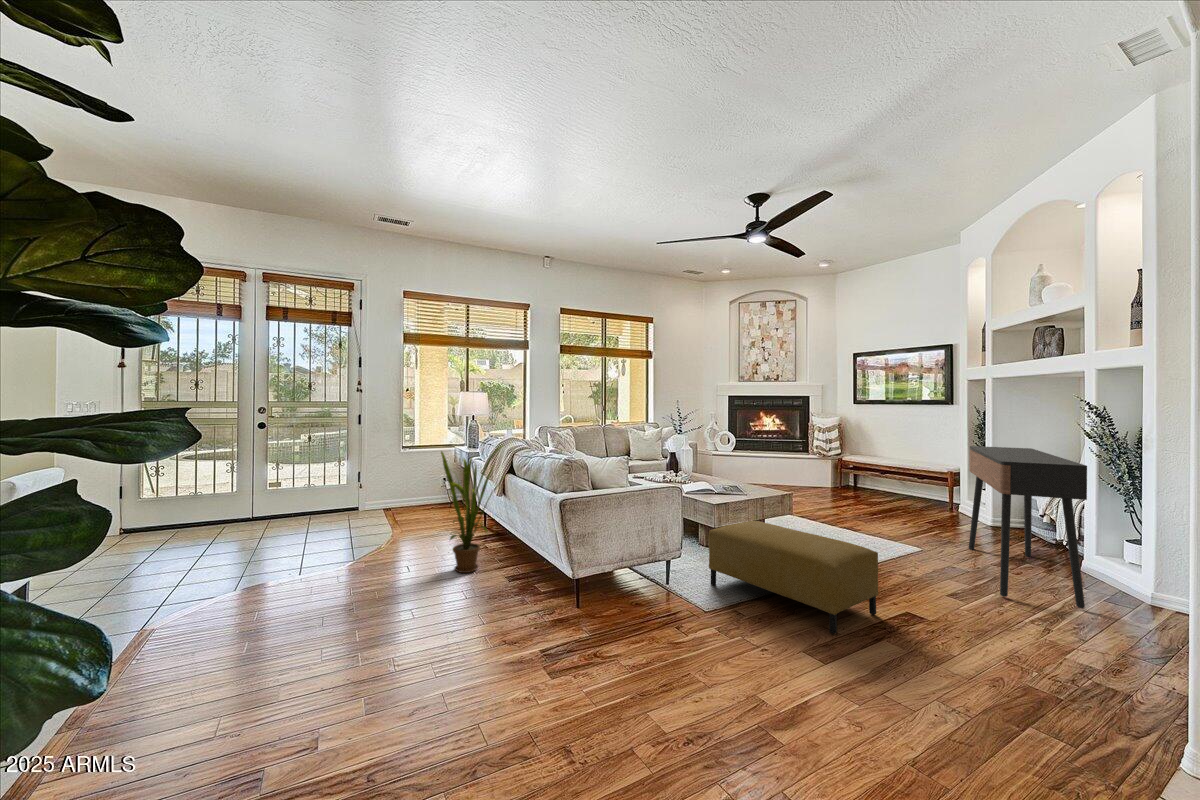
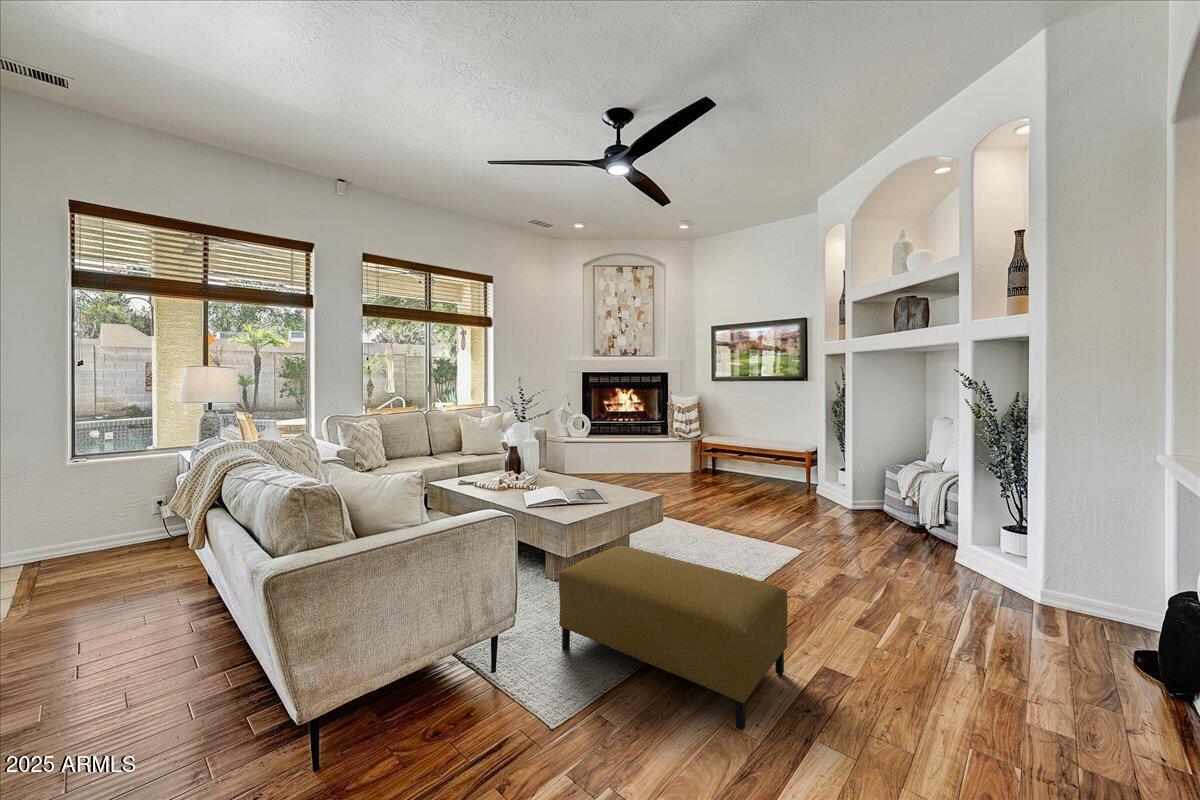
house plant: present [441,446,505,573] -> none [51,457,229,690]
console table: present [969,446,1087,608] -> none [844,429,998,621]

